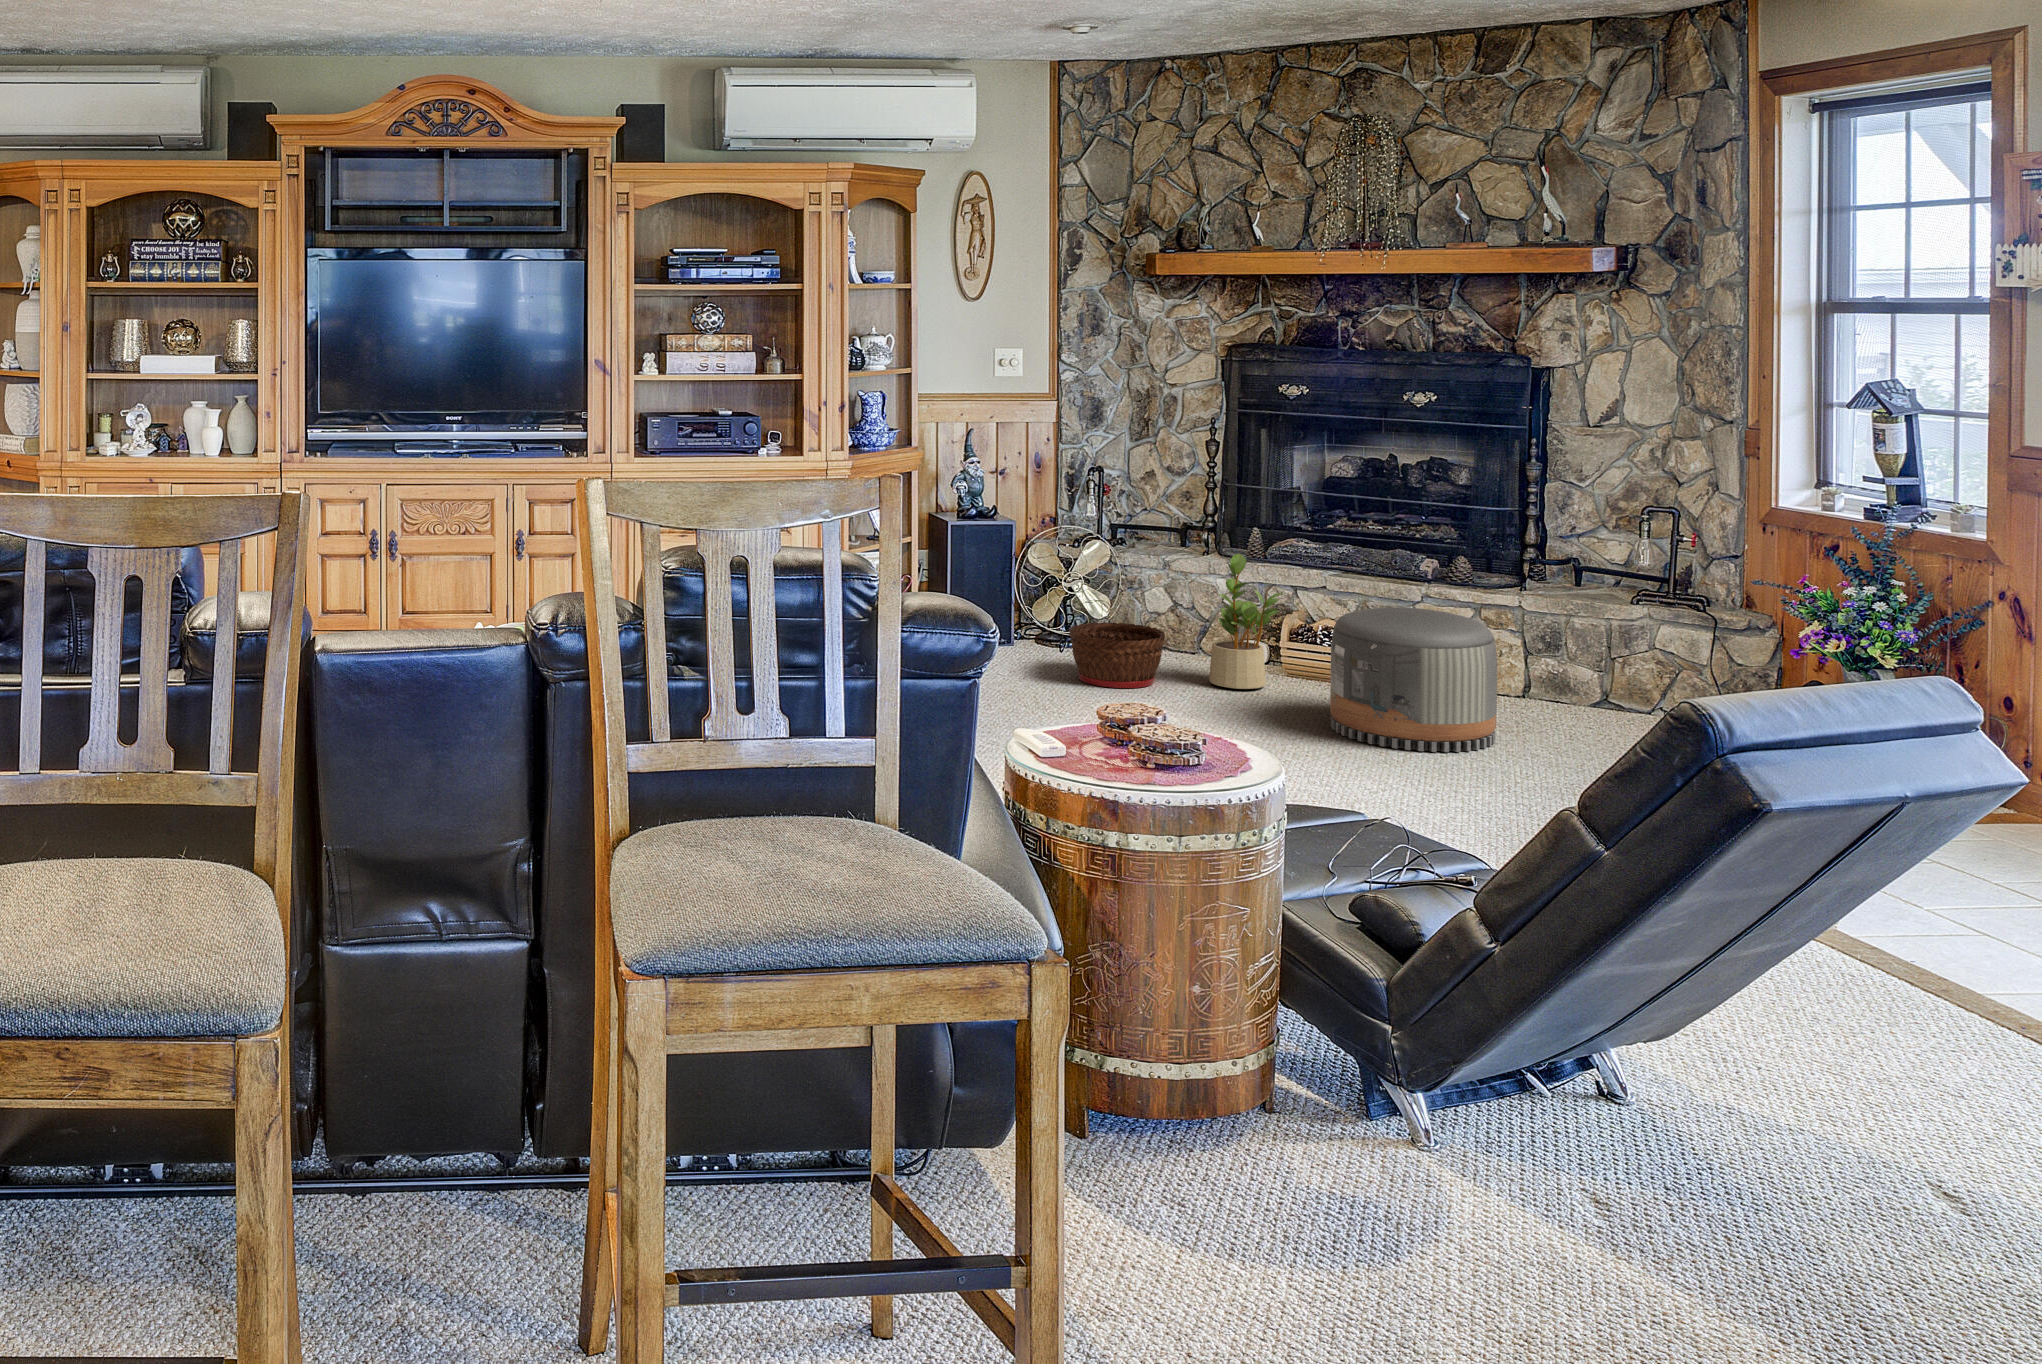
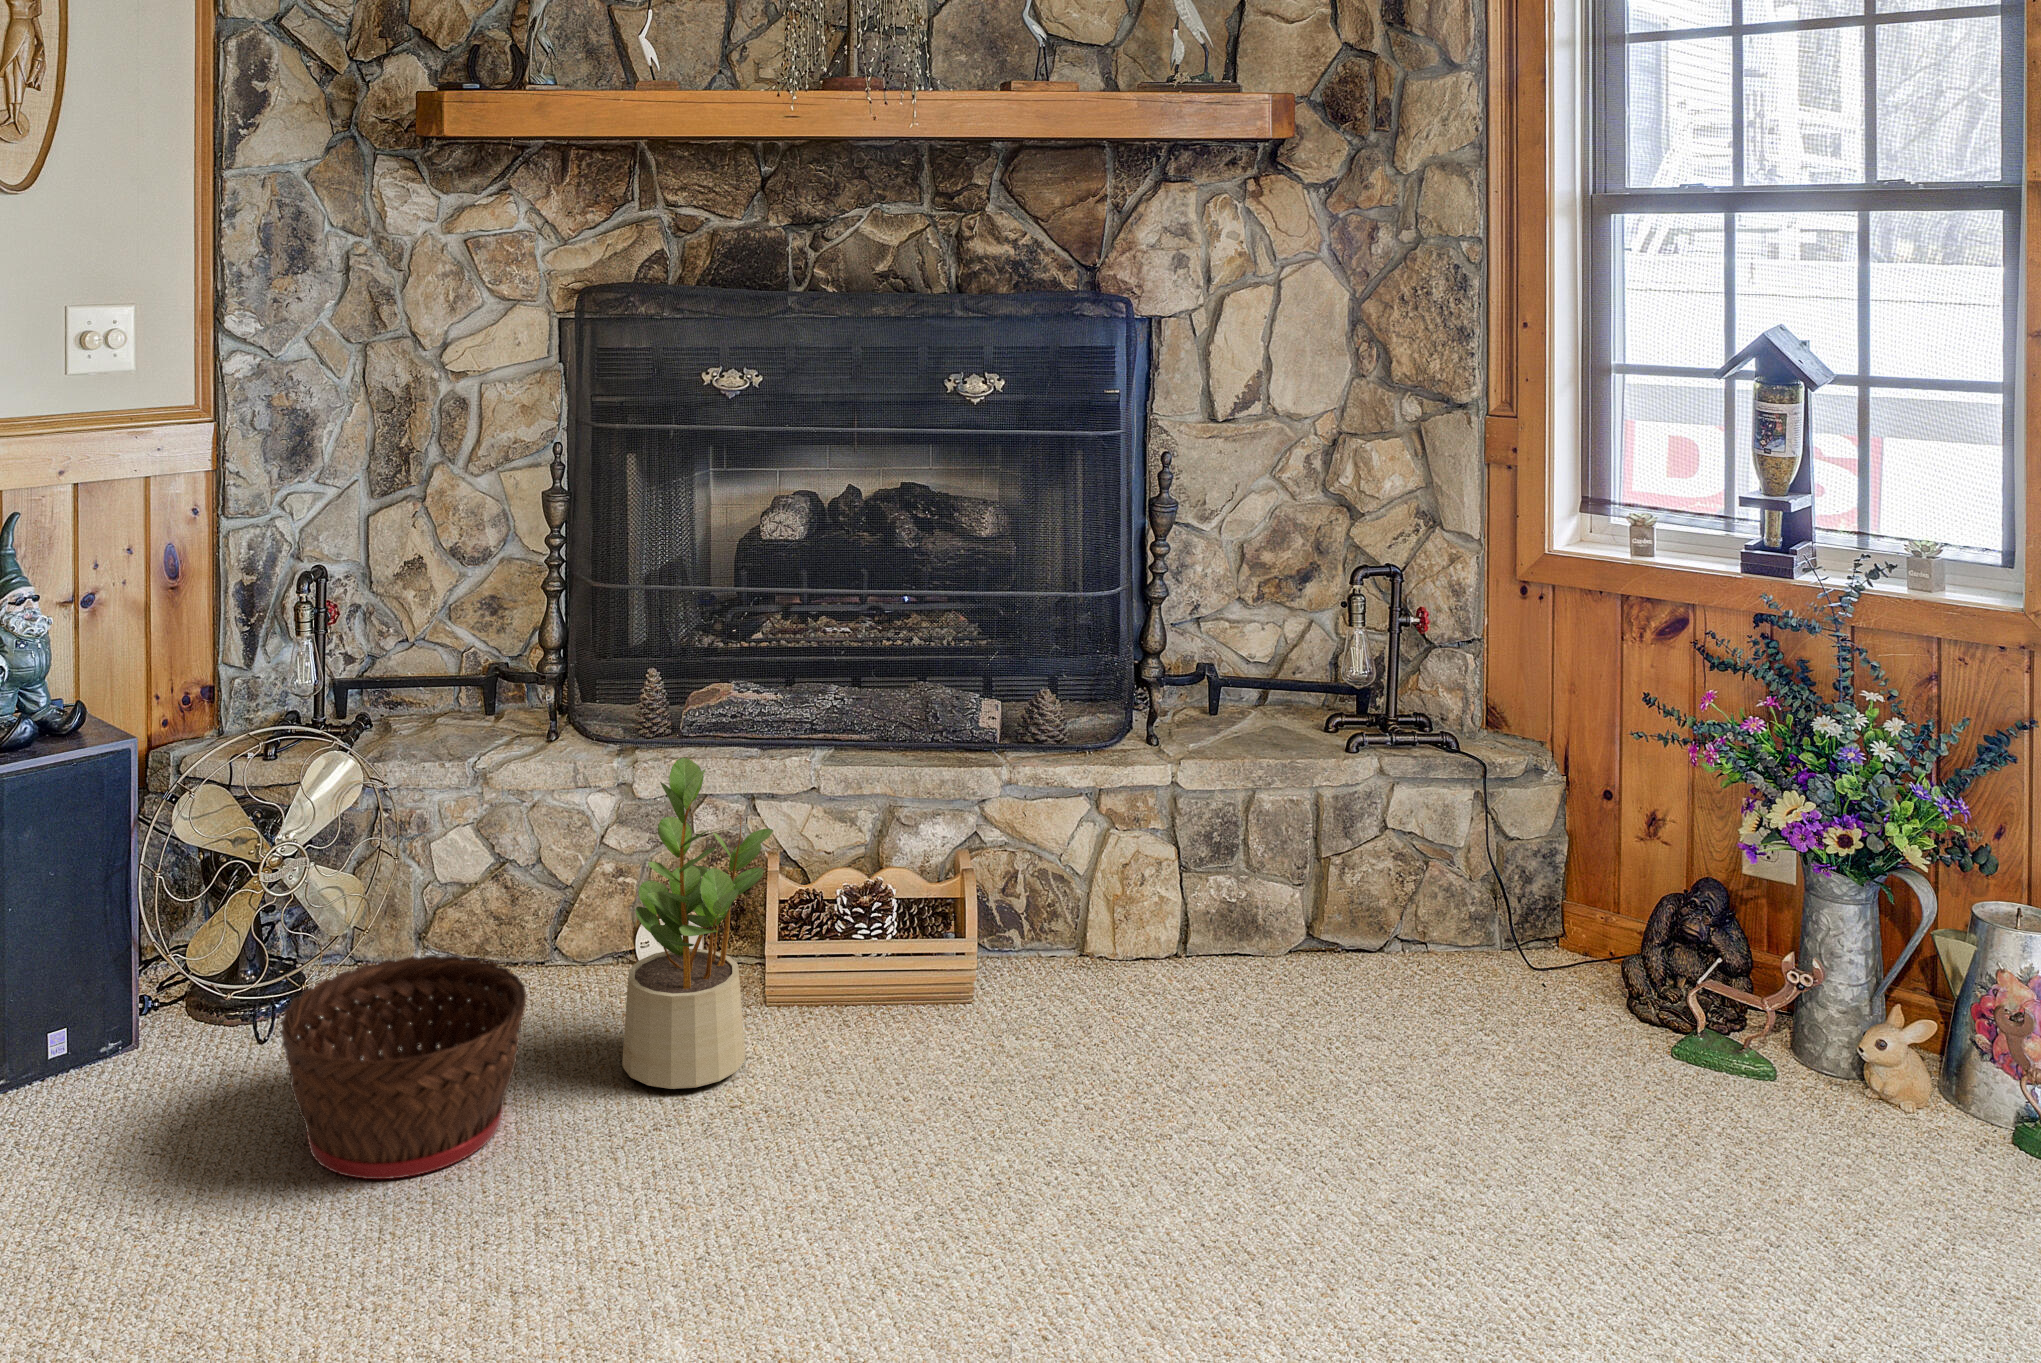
pouf: present [1330,607,1497,752] -> none [963,853,1324,1277]

